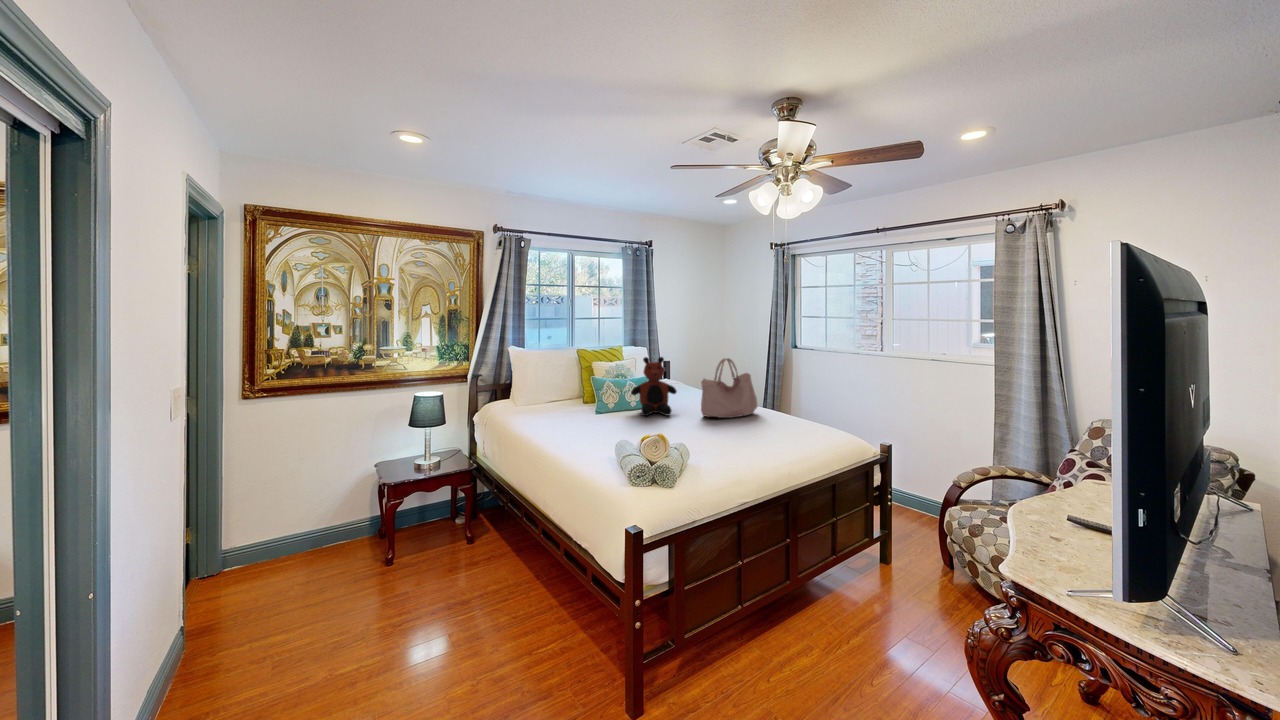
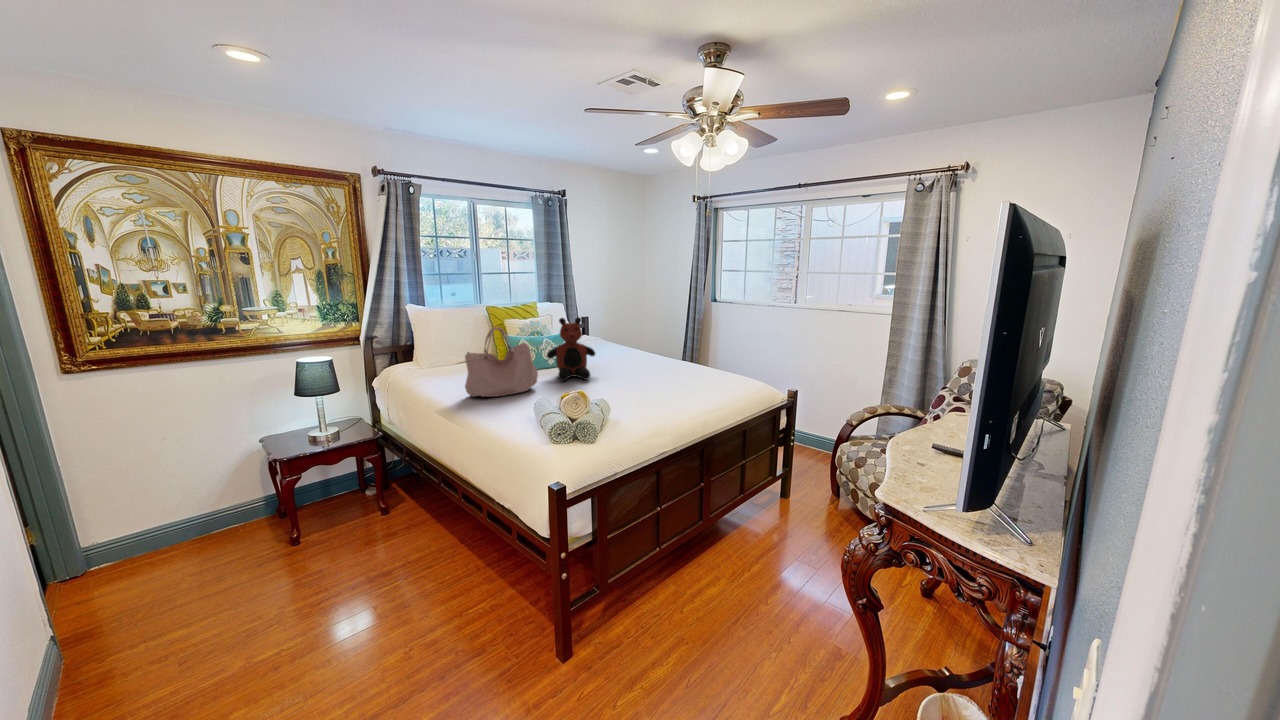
handbag: present [701,358,758,418] -> present [465,327,538,397]

